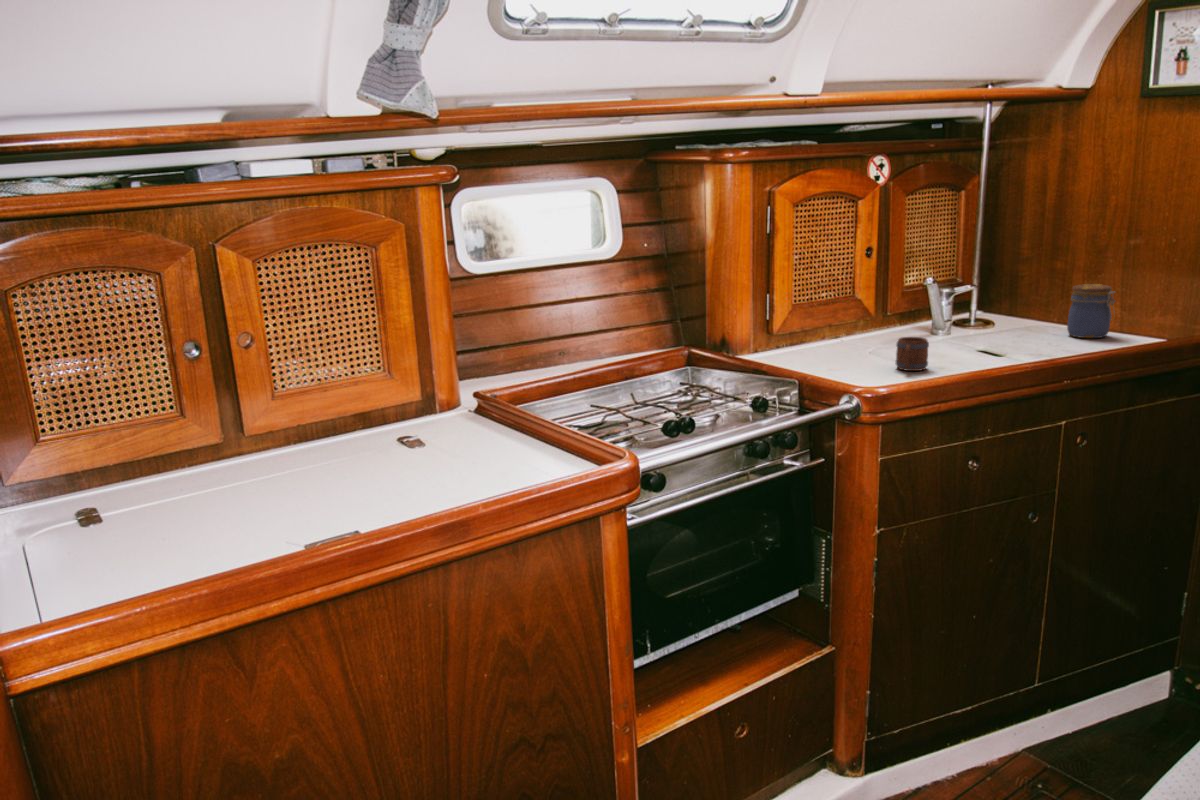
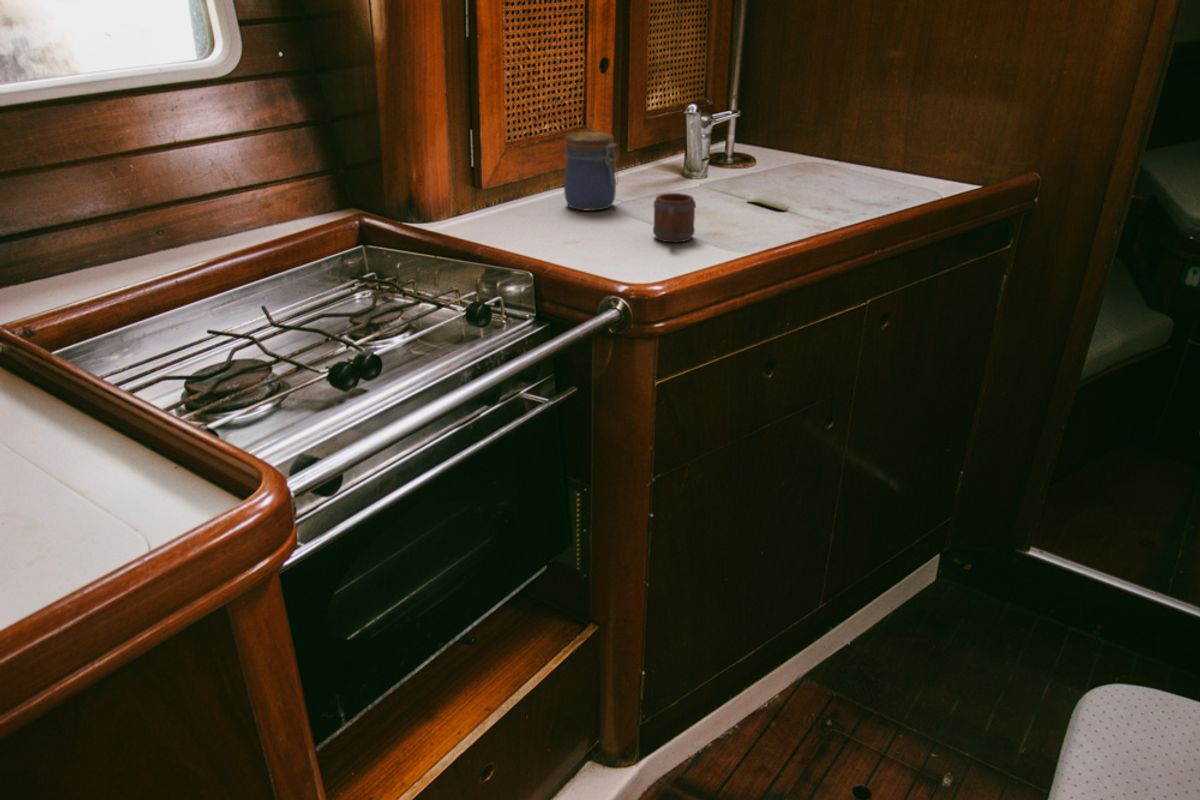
jar: present [1067,284,1115,338] -> present [564,131,617,211]

